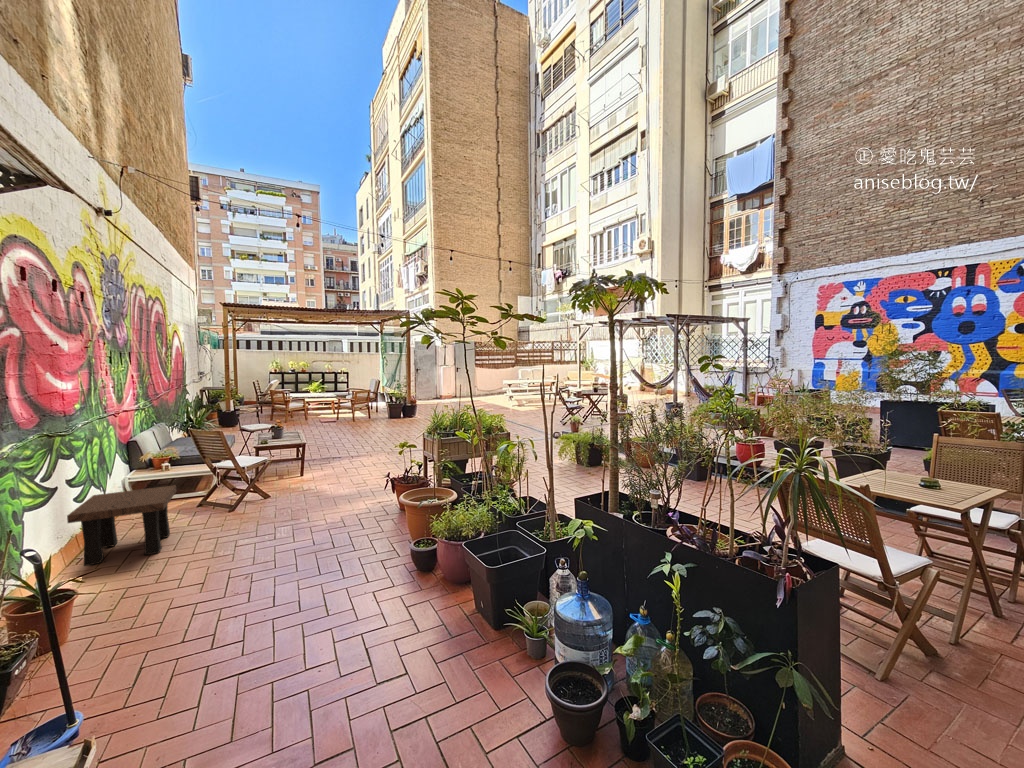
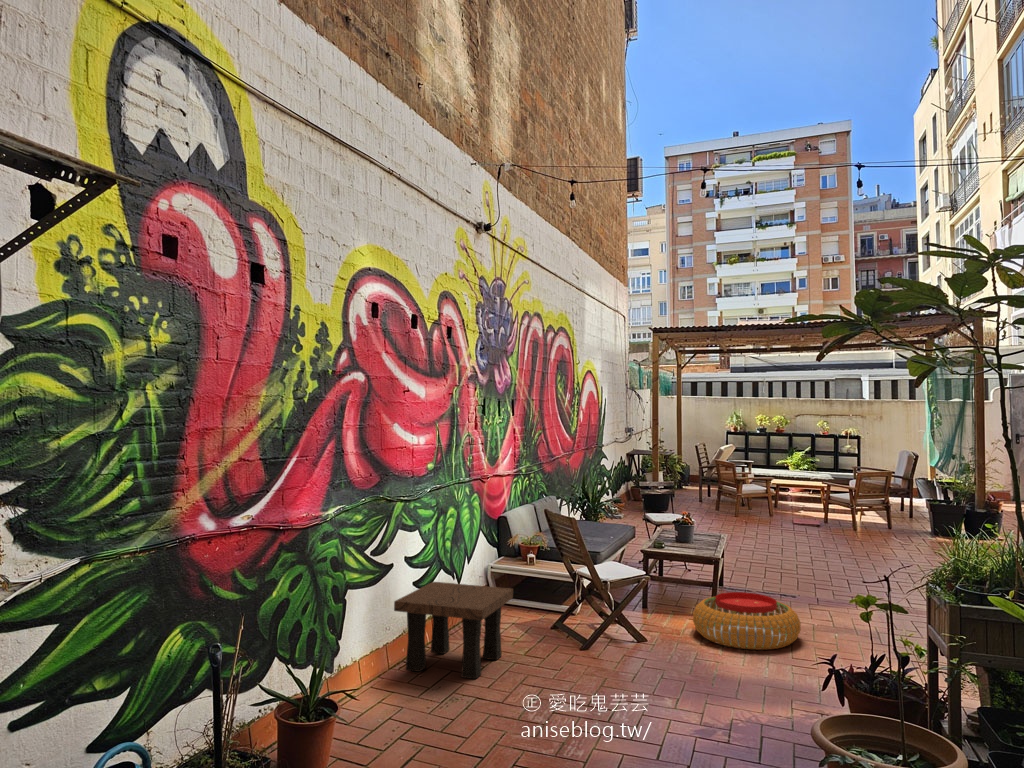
pouf: none [299,458,362,490] -> present [693,592,801,650]

